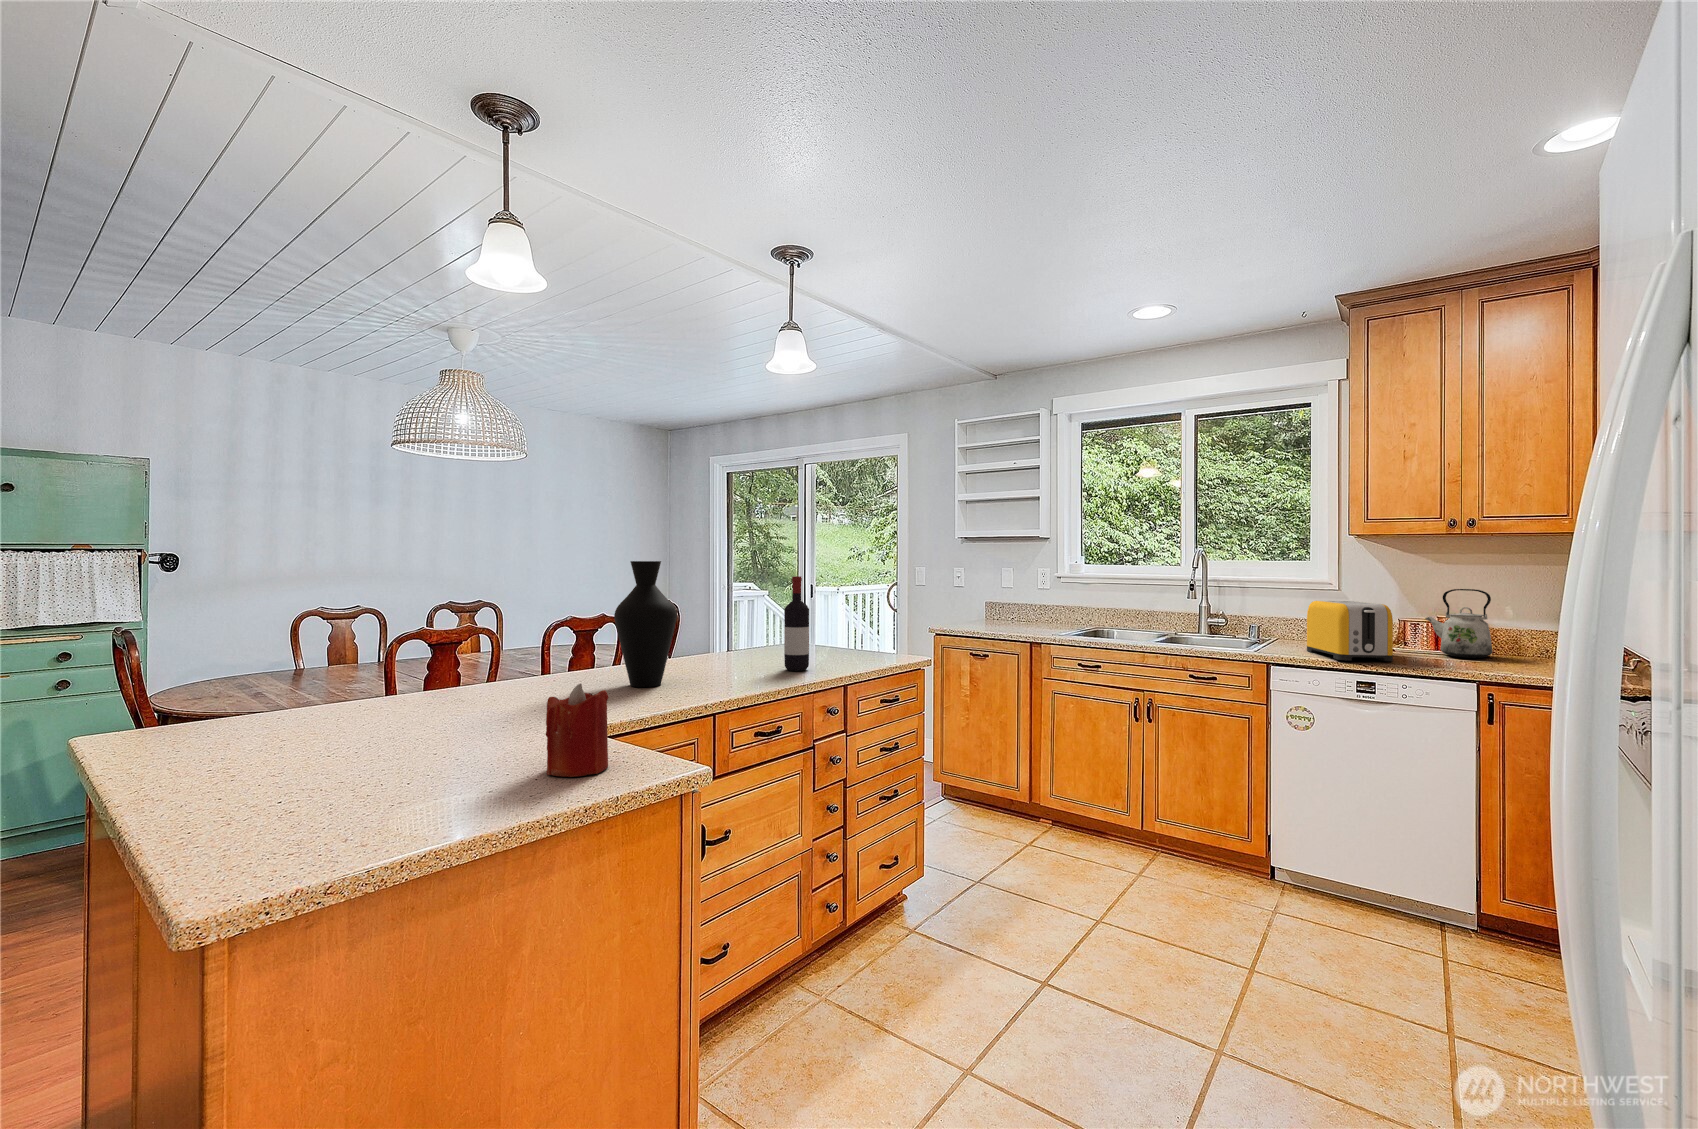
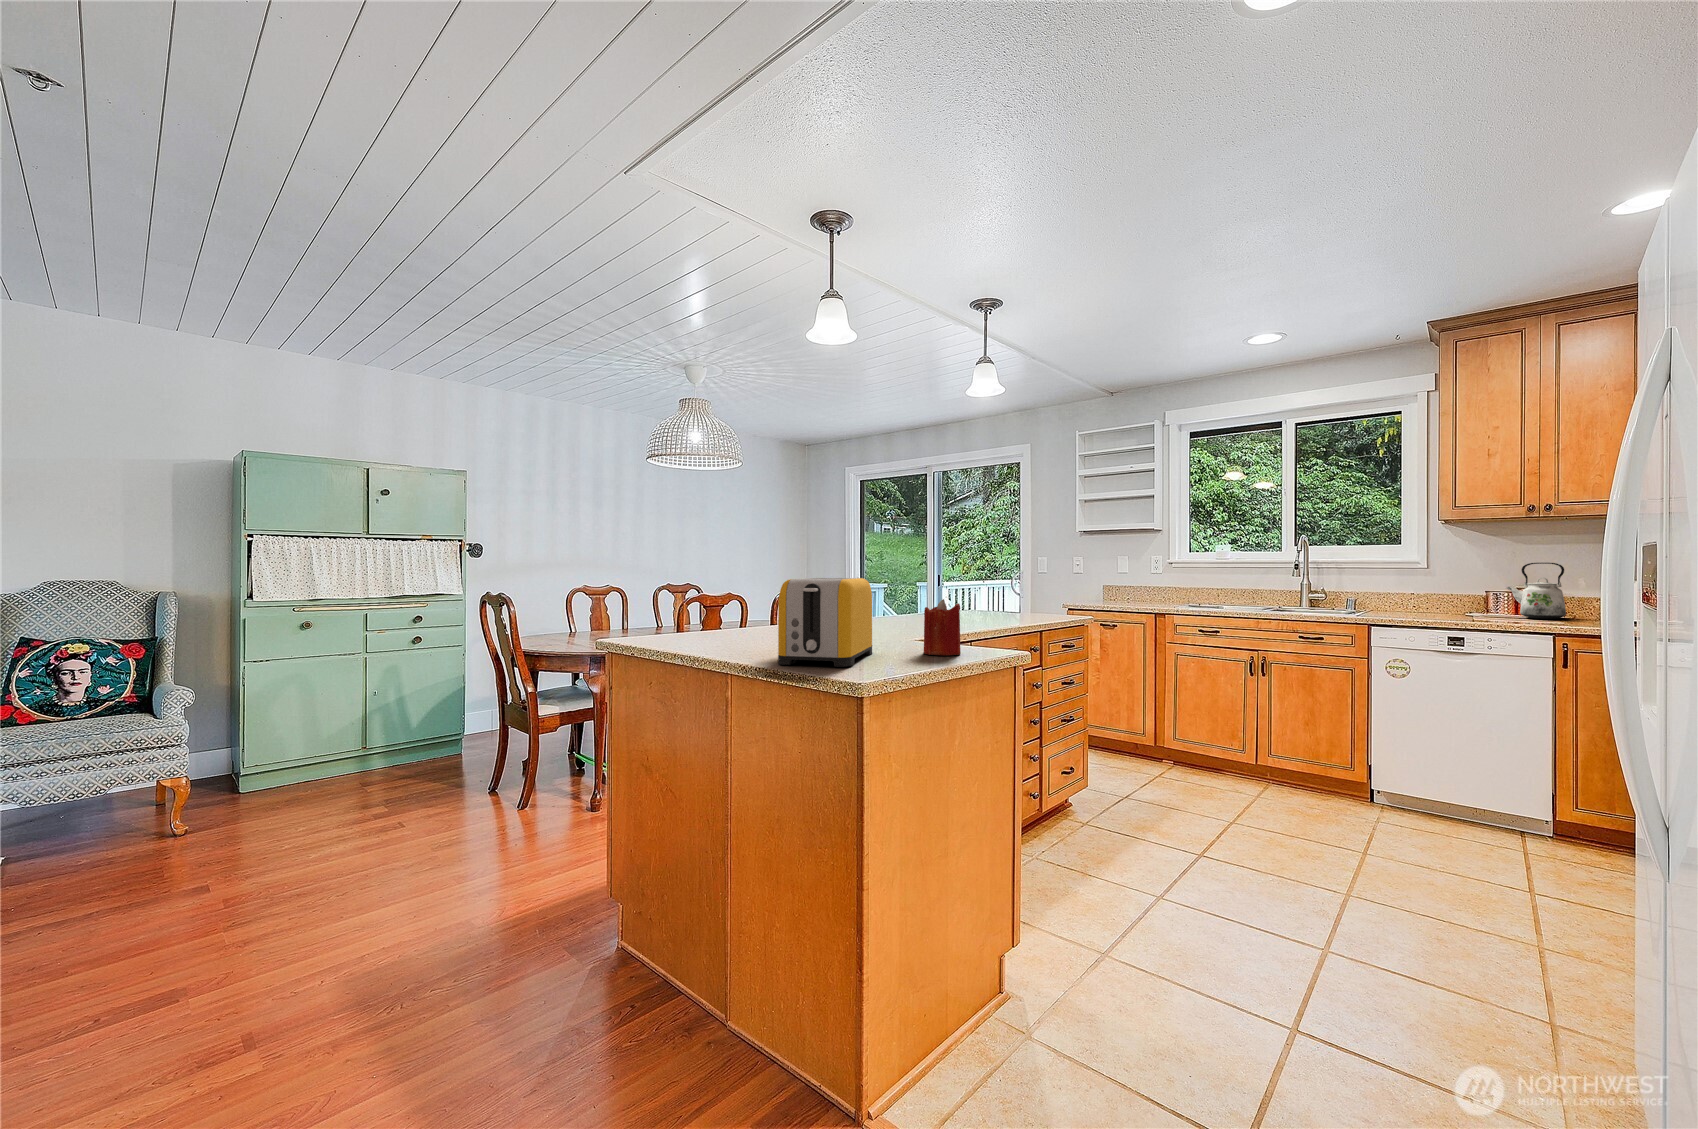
vase: present [614,561,677,687] -> none [882,535,926,626]
wine bottle: present [784,576,809,671] -> none [991,550,1010,621]
toaster: present [1307,601,1393,661] -> present [778,578,872,667]

